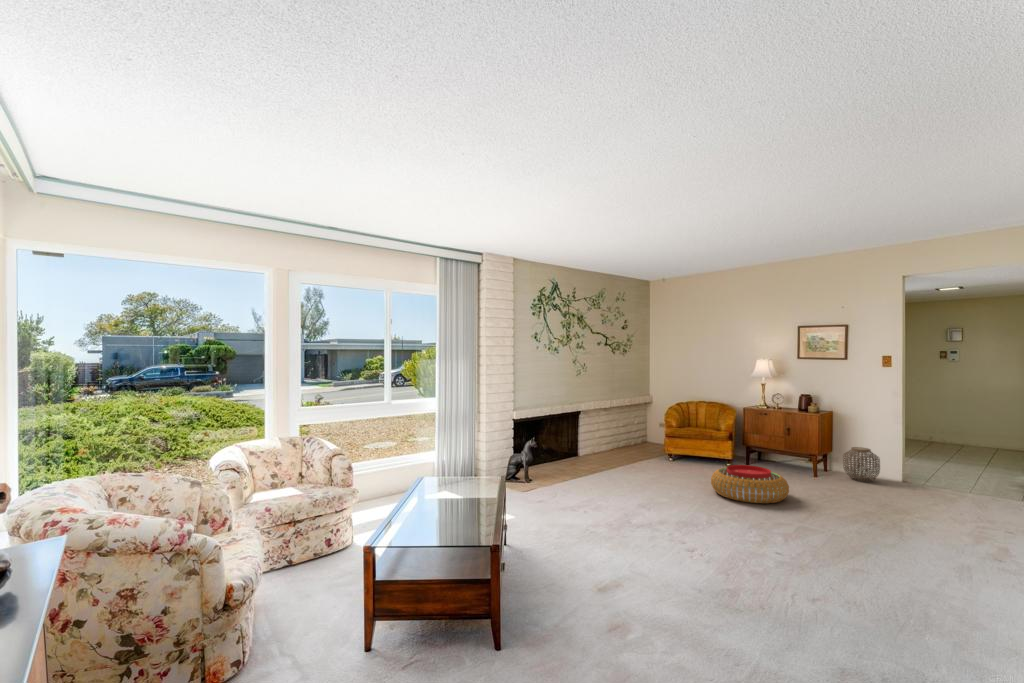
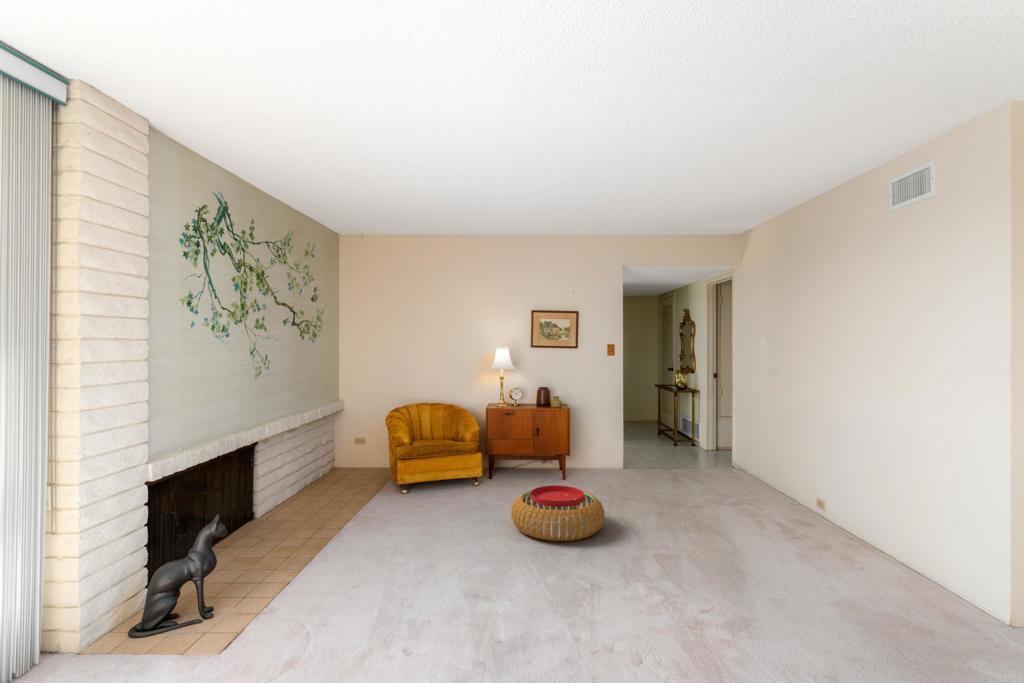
woven basket: present [843,447,880,482] -> none [583,439,615,476]

